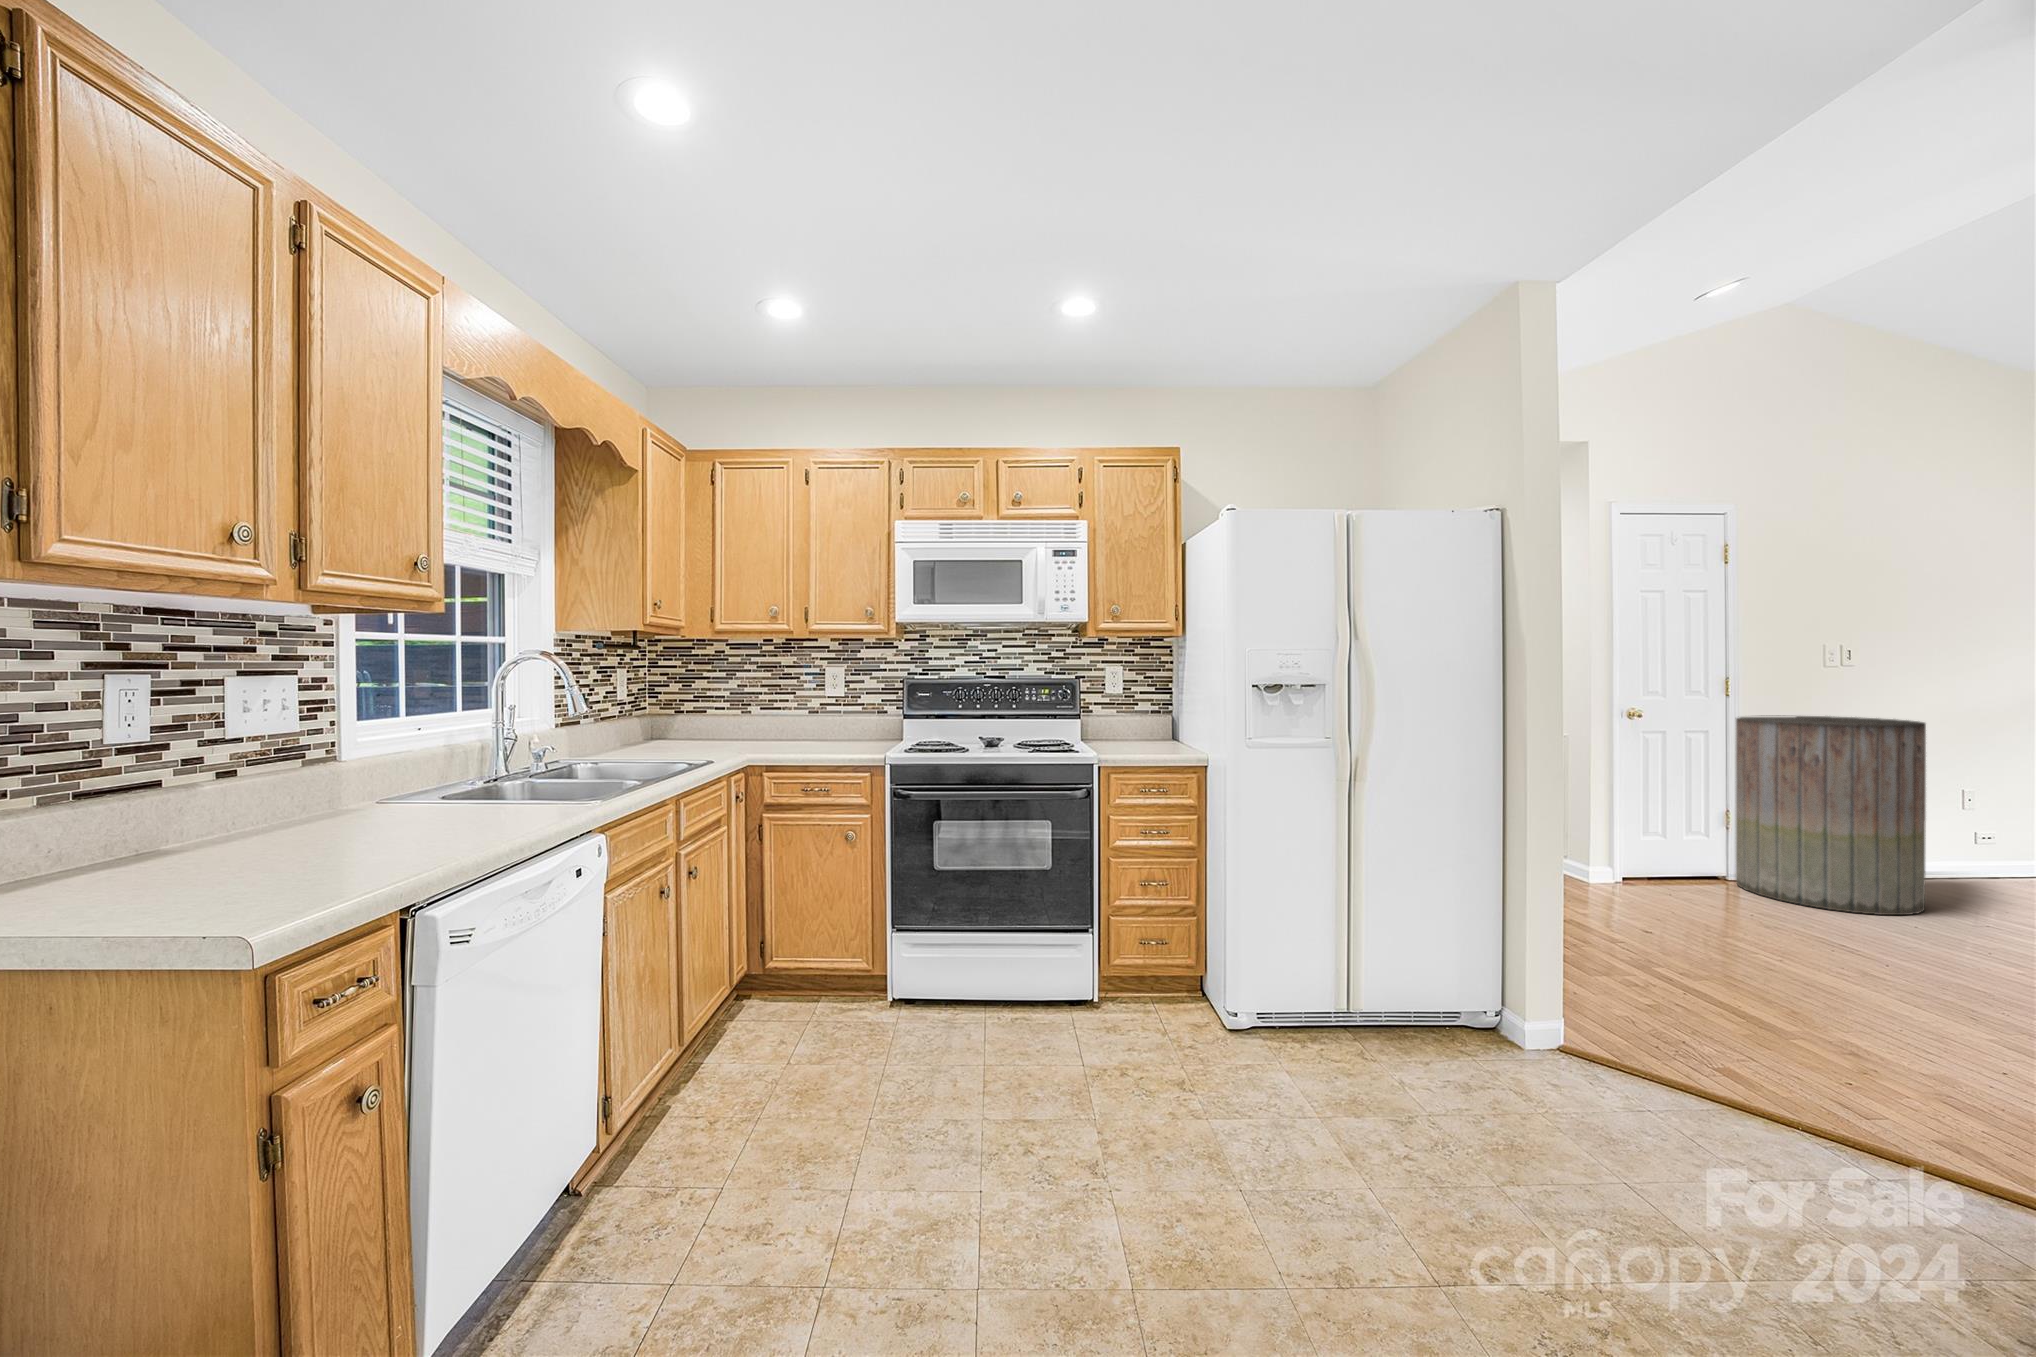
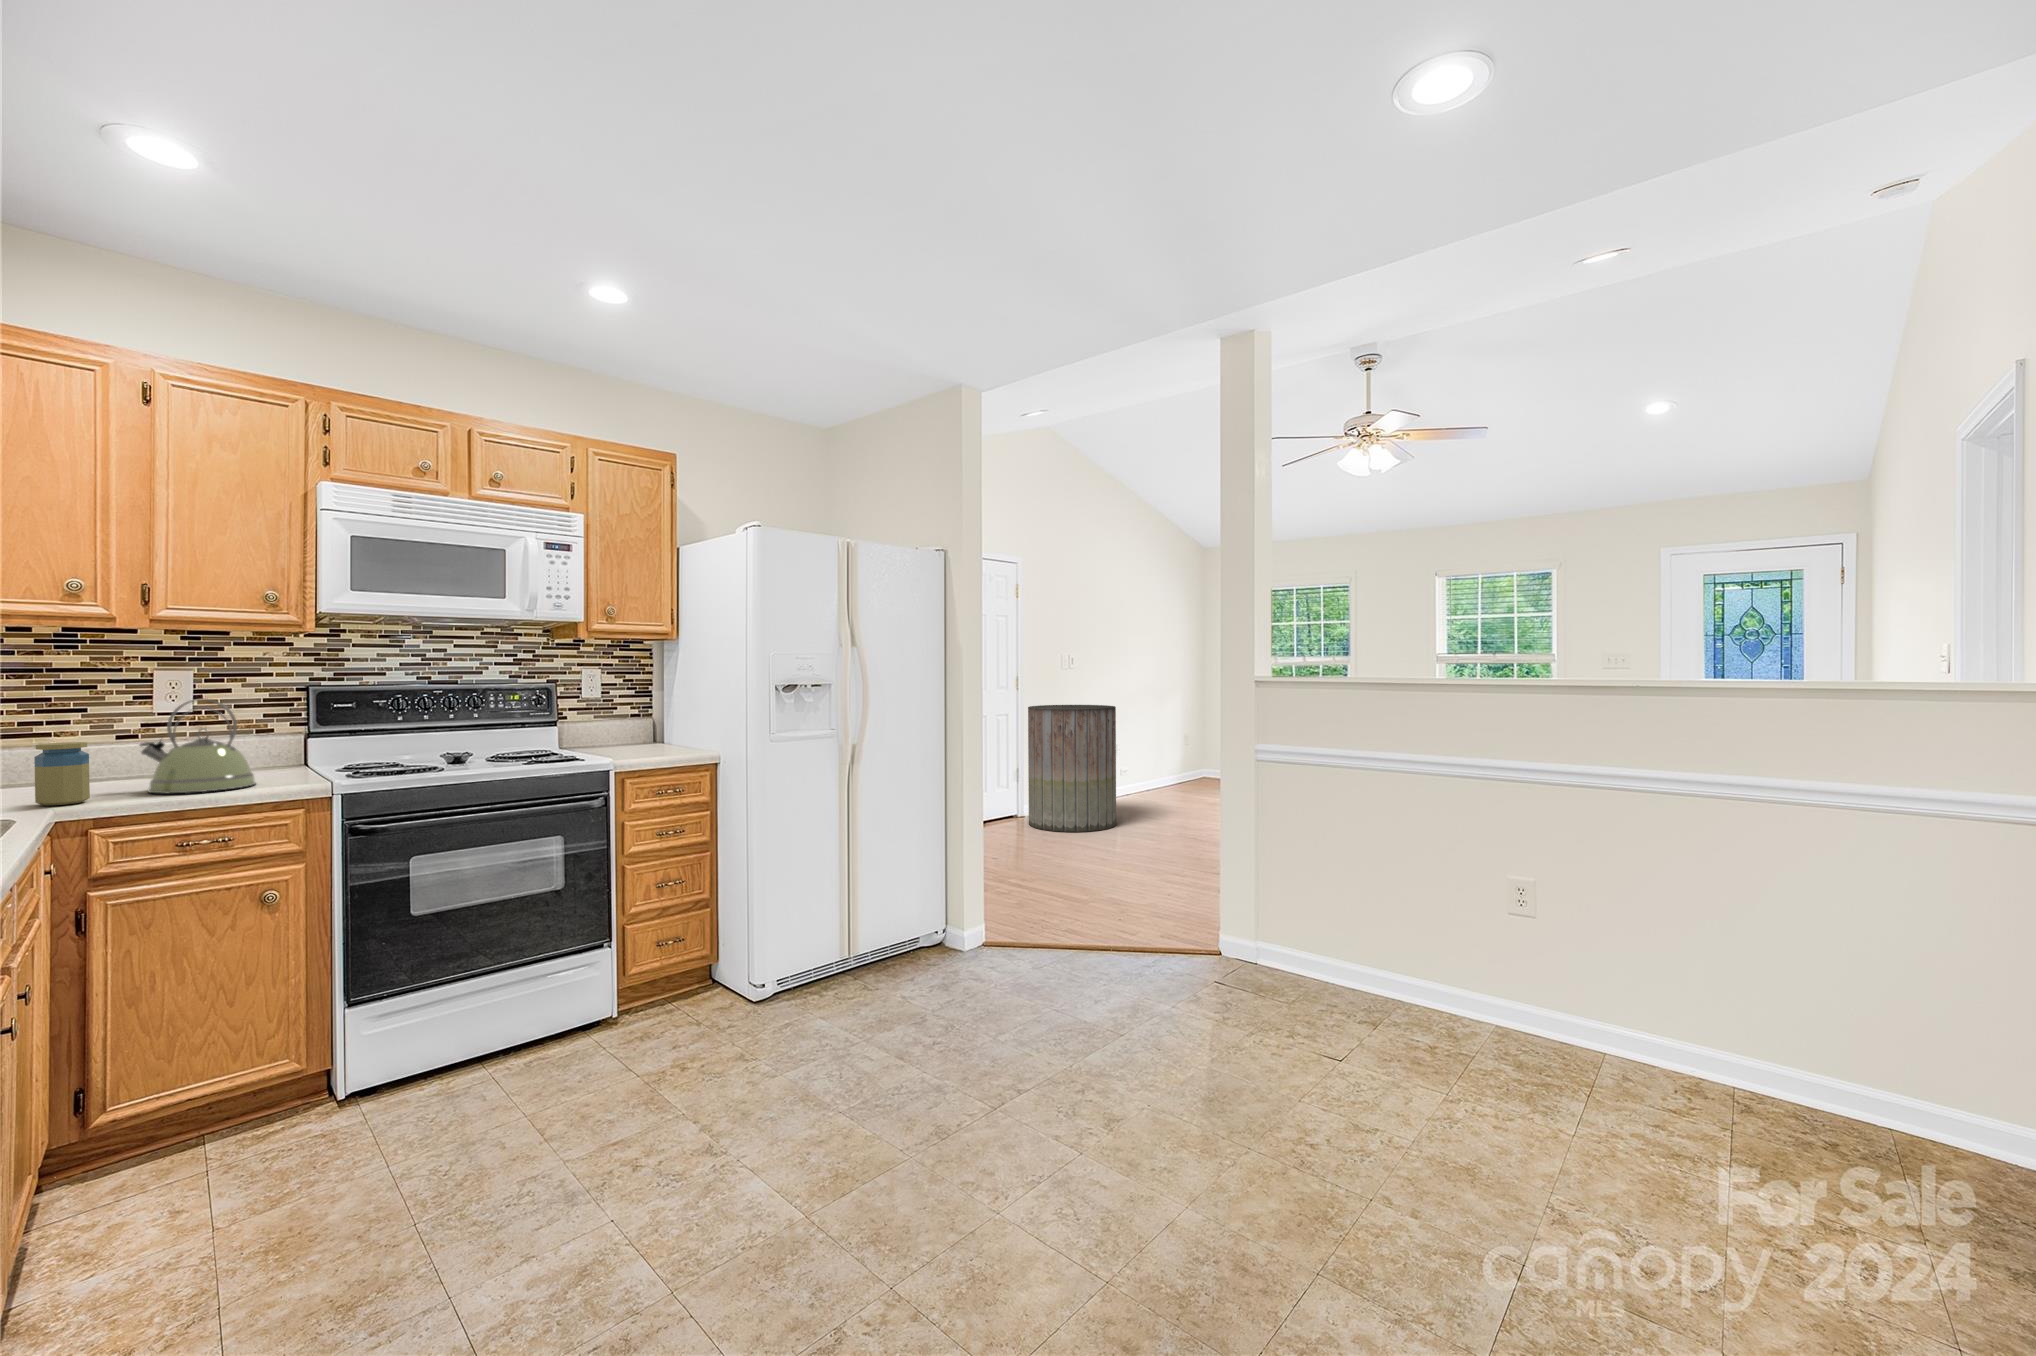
kettle: none [791,688,849,755] -> present [140,698,255,793]
jar: none [733,716,758,757] -> present [34,742,90,806]

